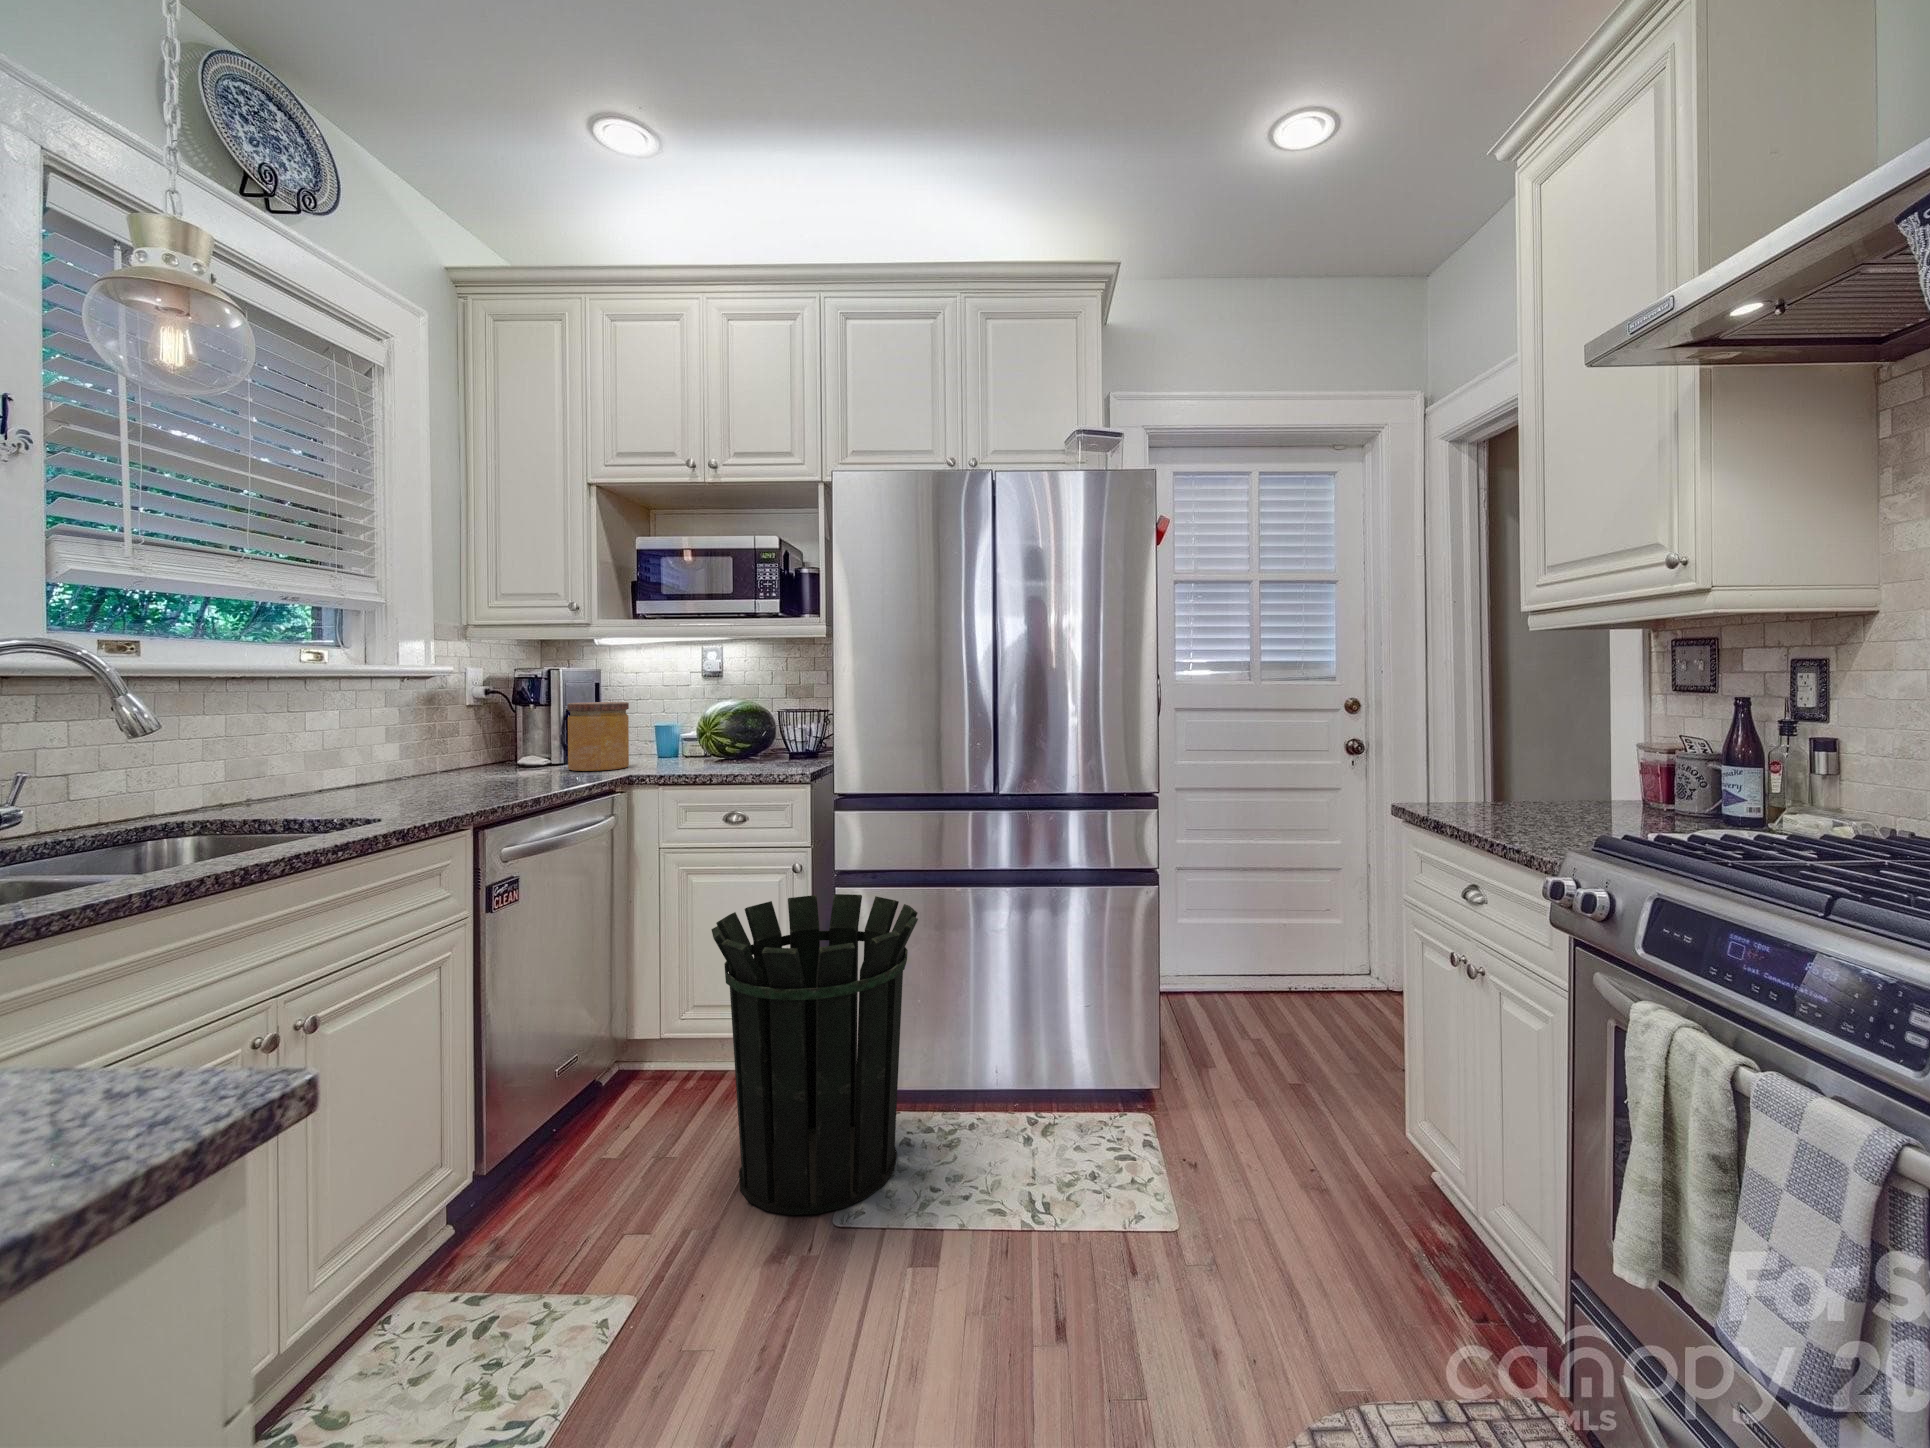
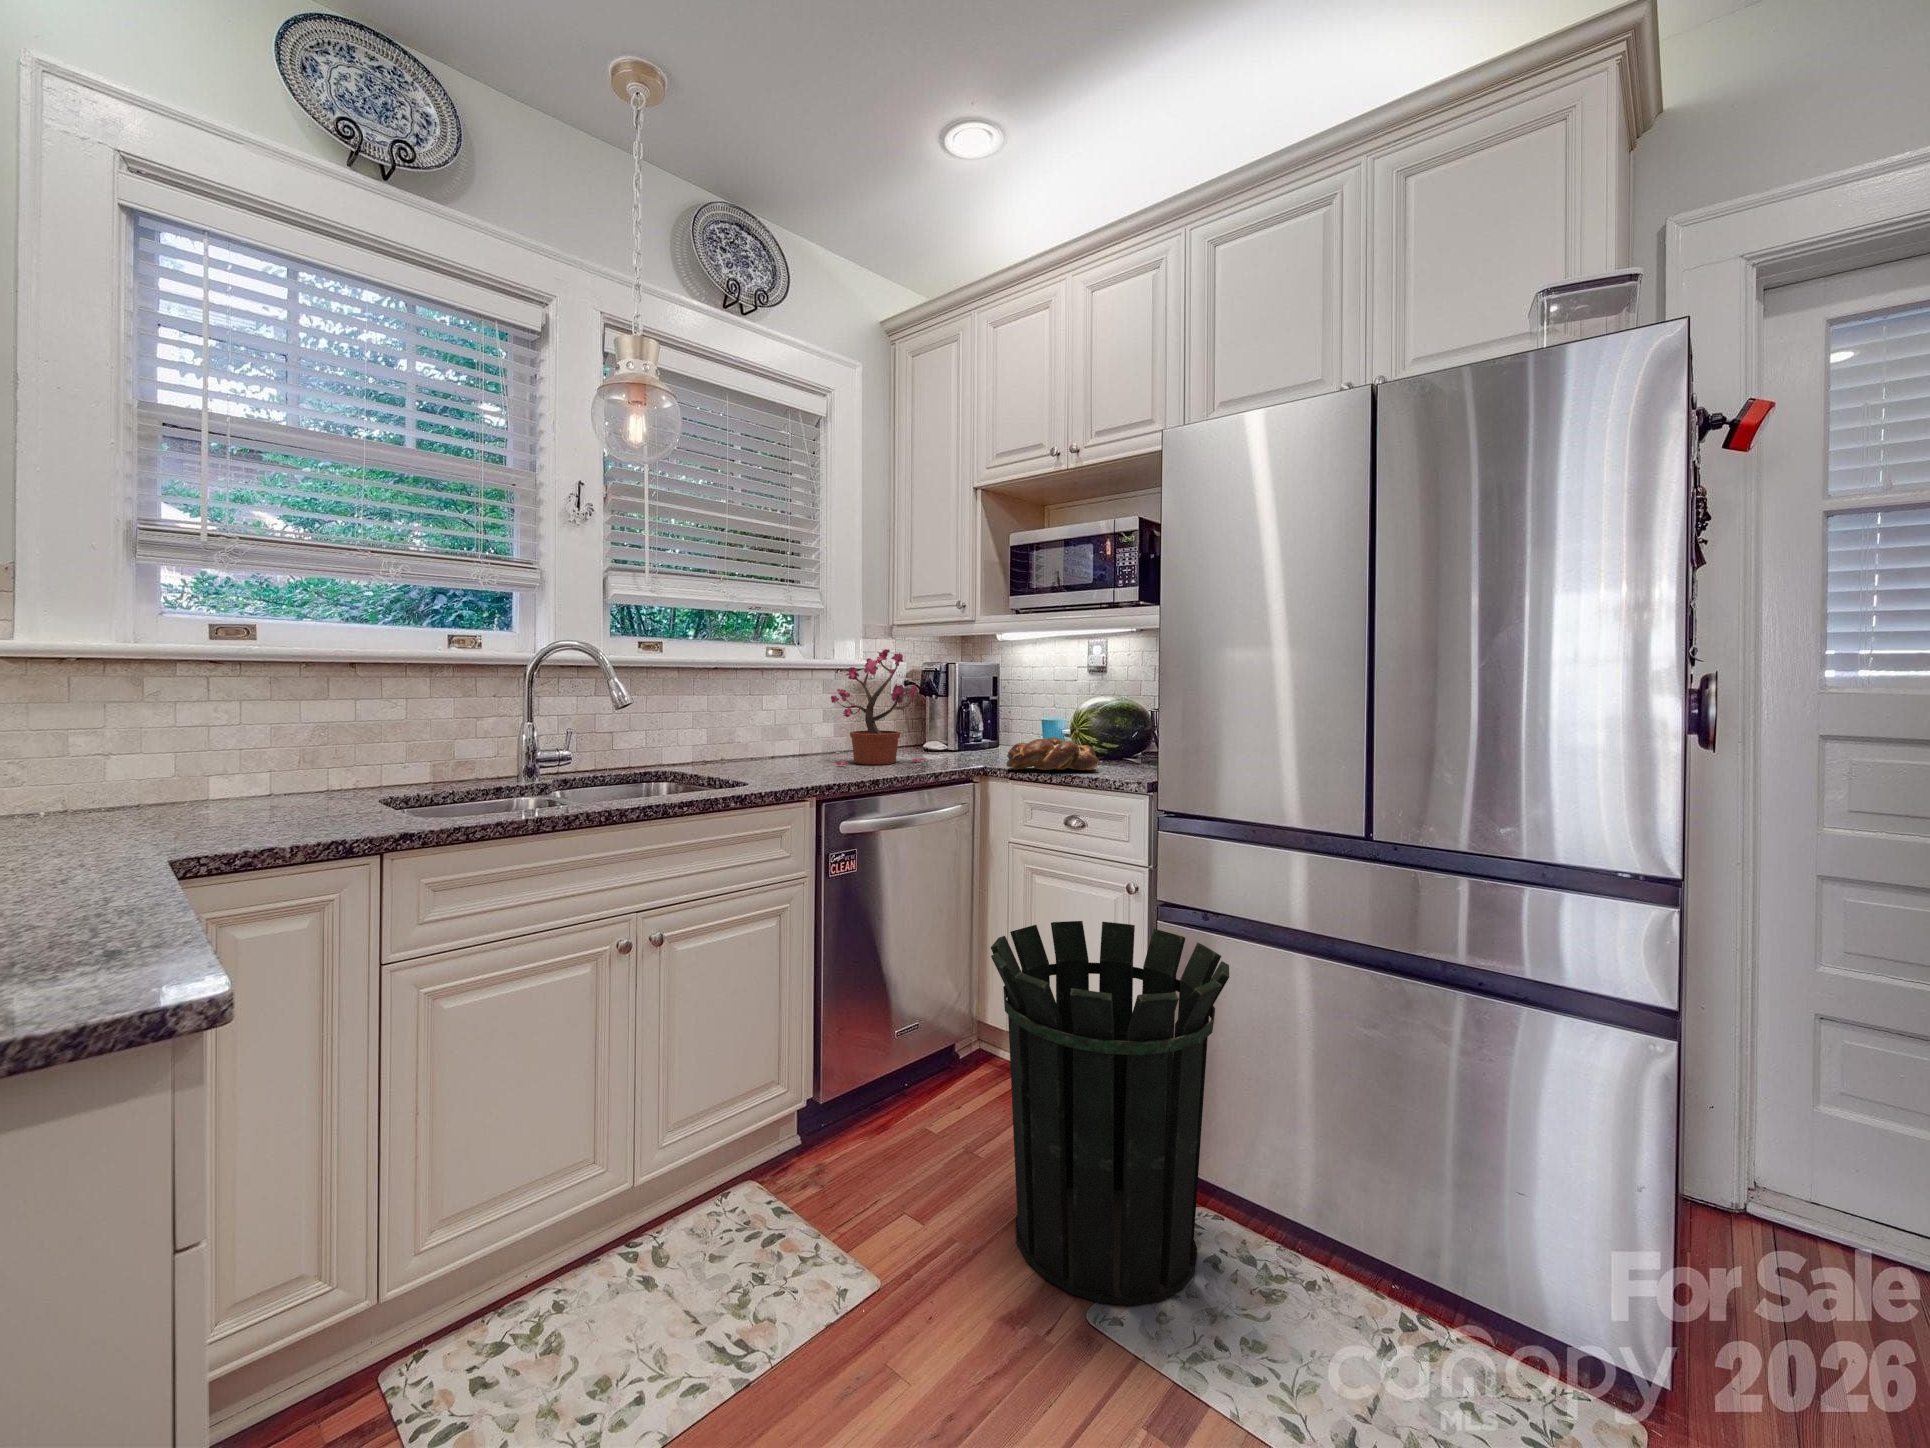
potted plant: none [419,653,545,788] -> present [831,649,921,765]
jar: present [567,702,629,771] -> none [949,695,1001,761]
bread loaf: none [657,739,752,774] -> present [1006,737,1099,770]

